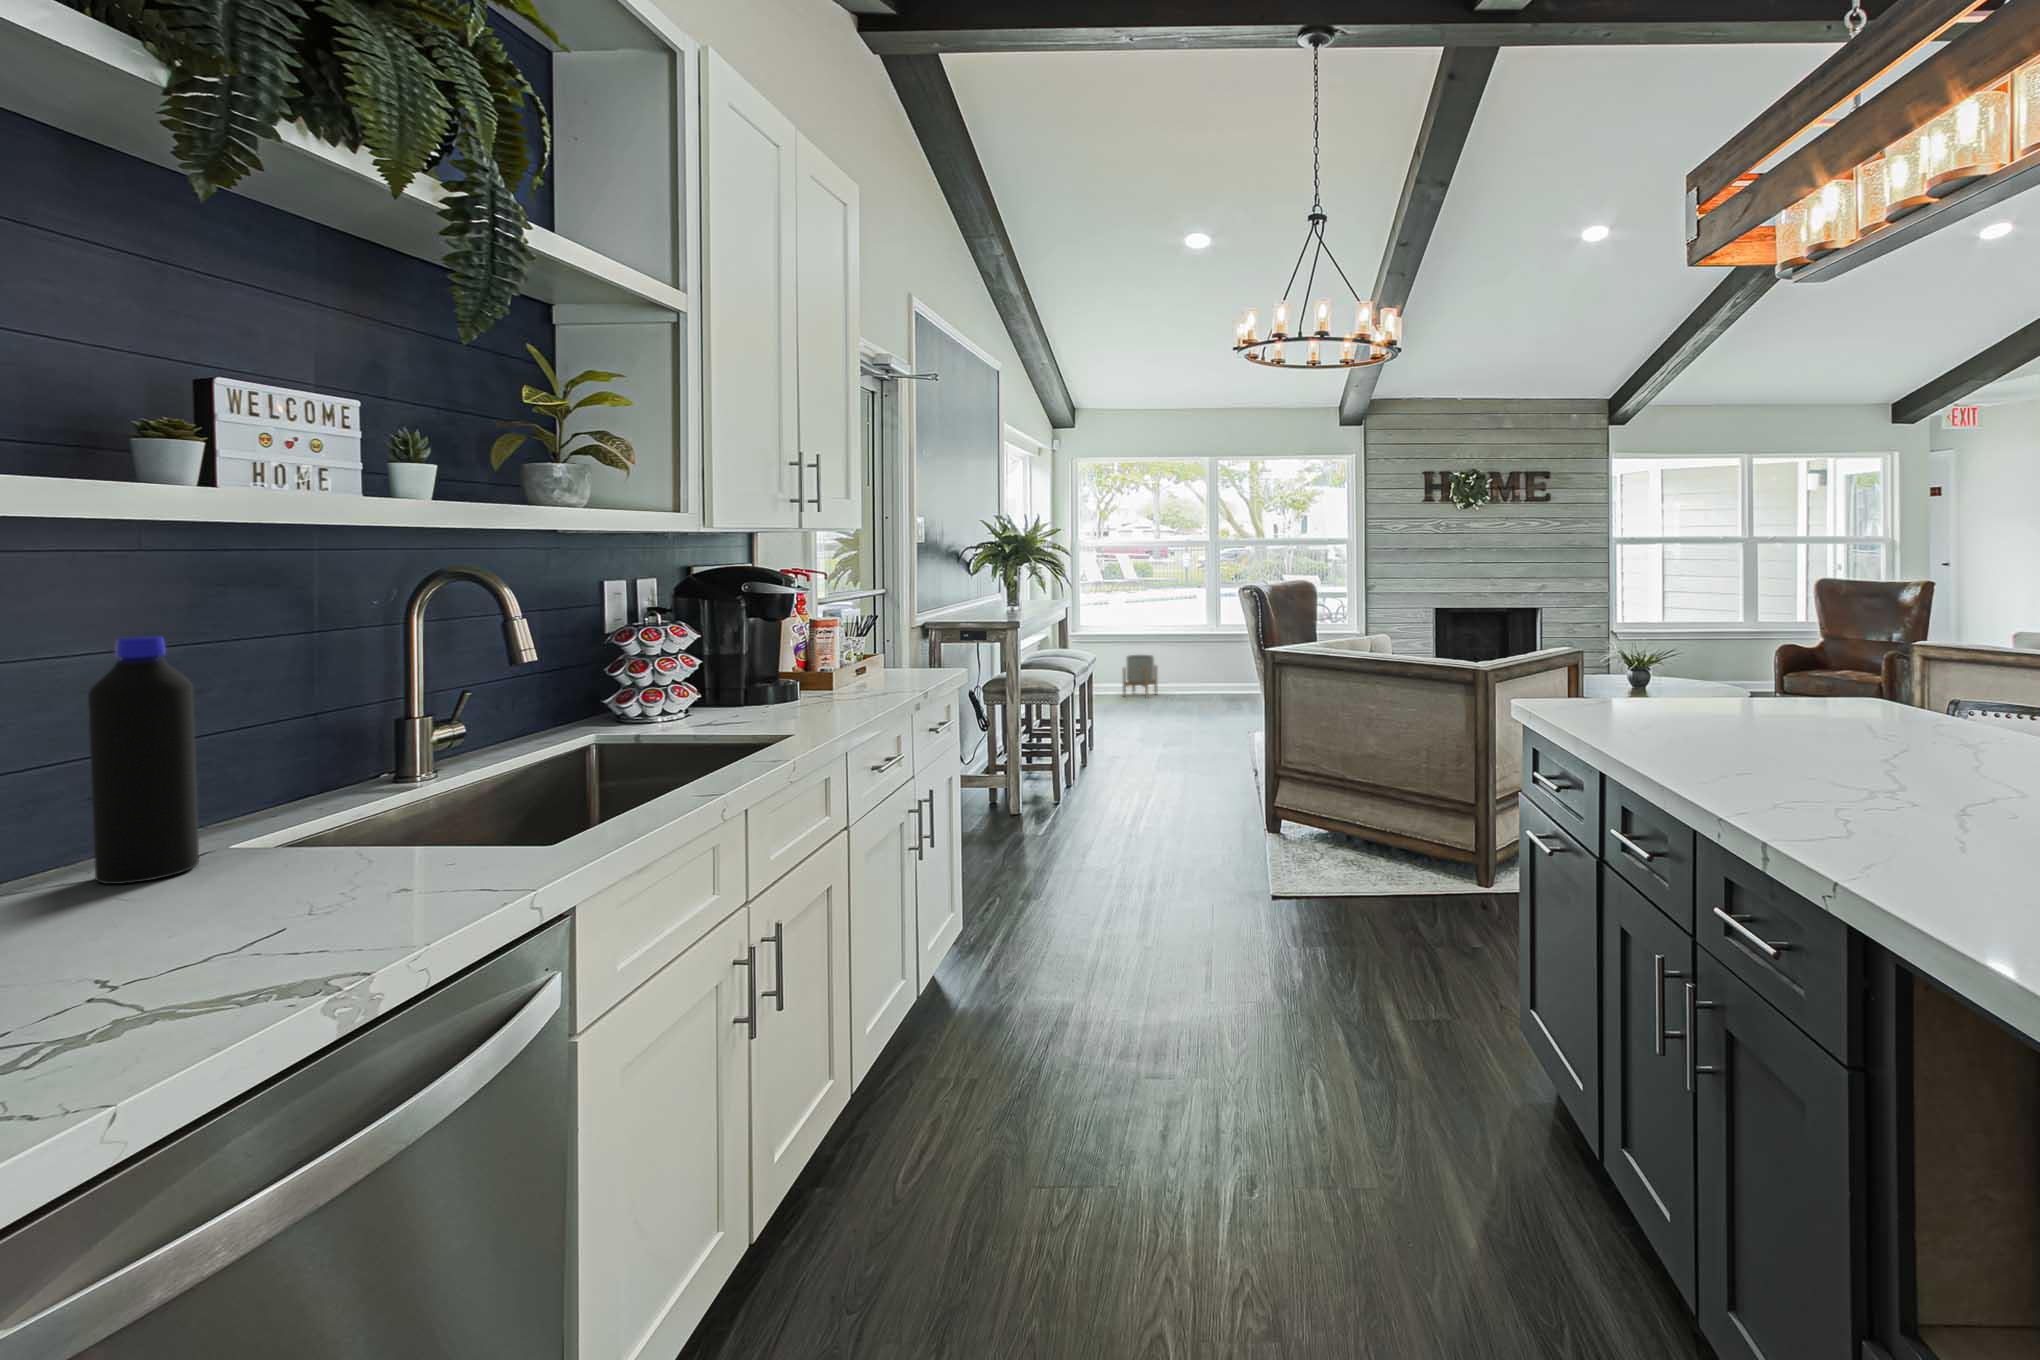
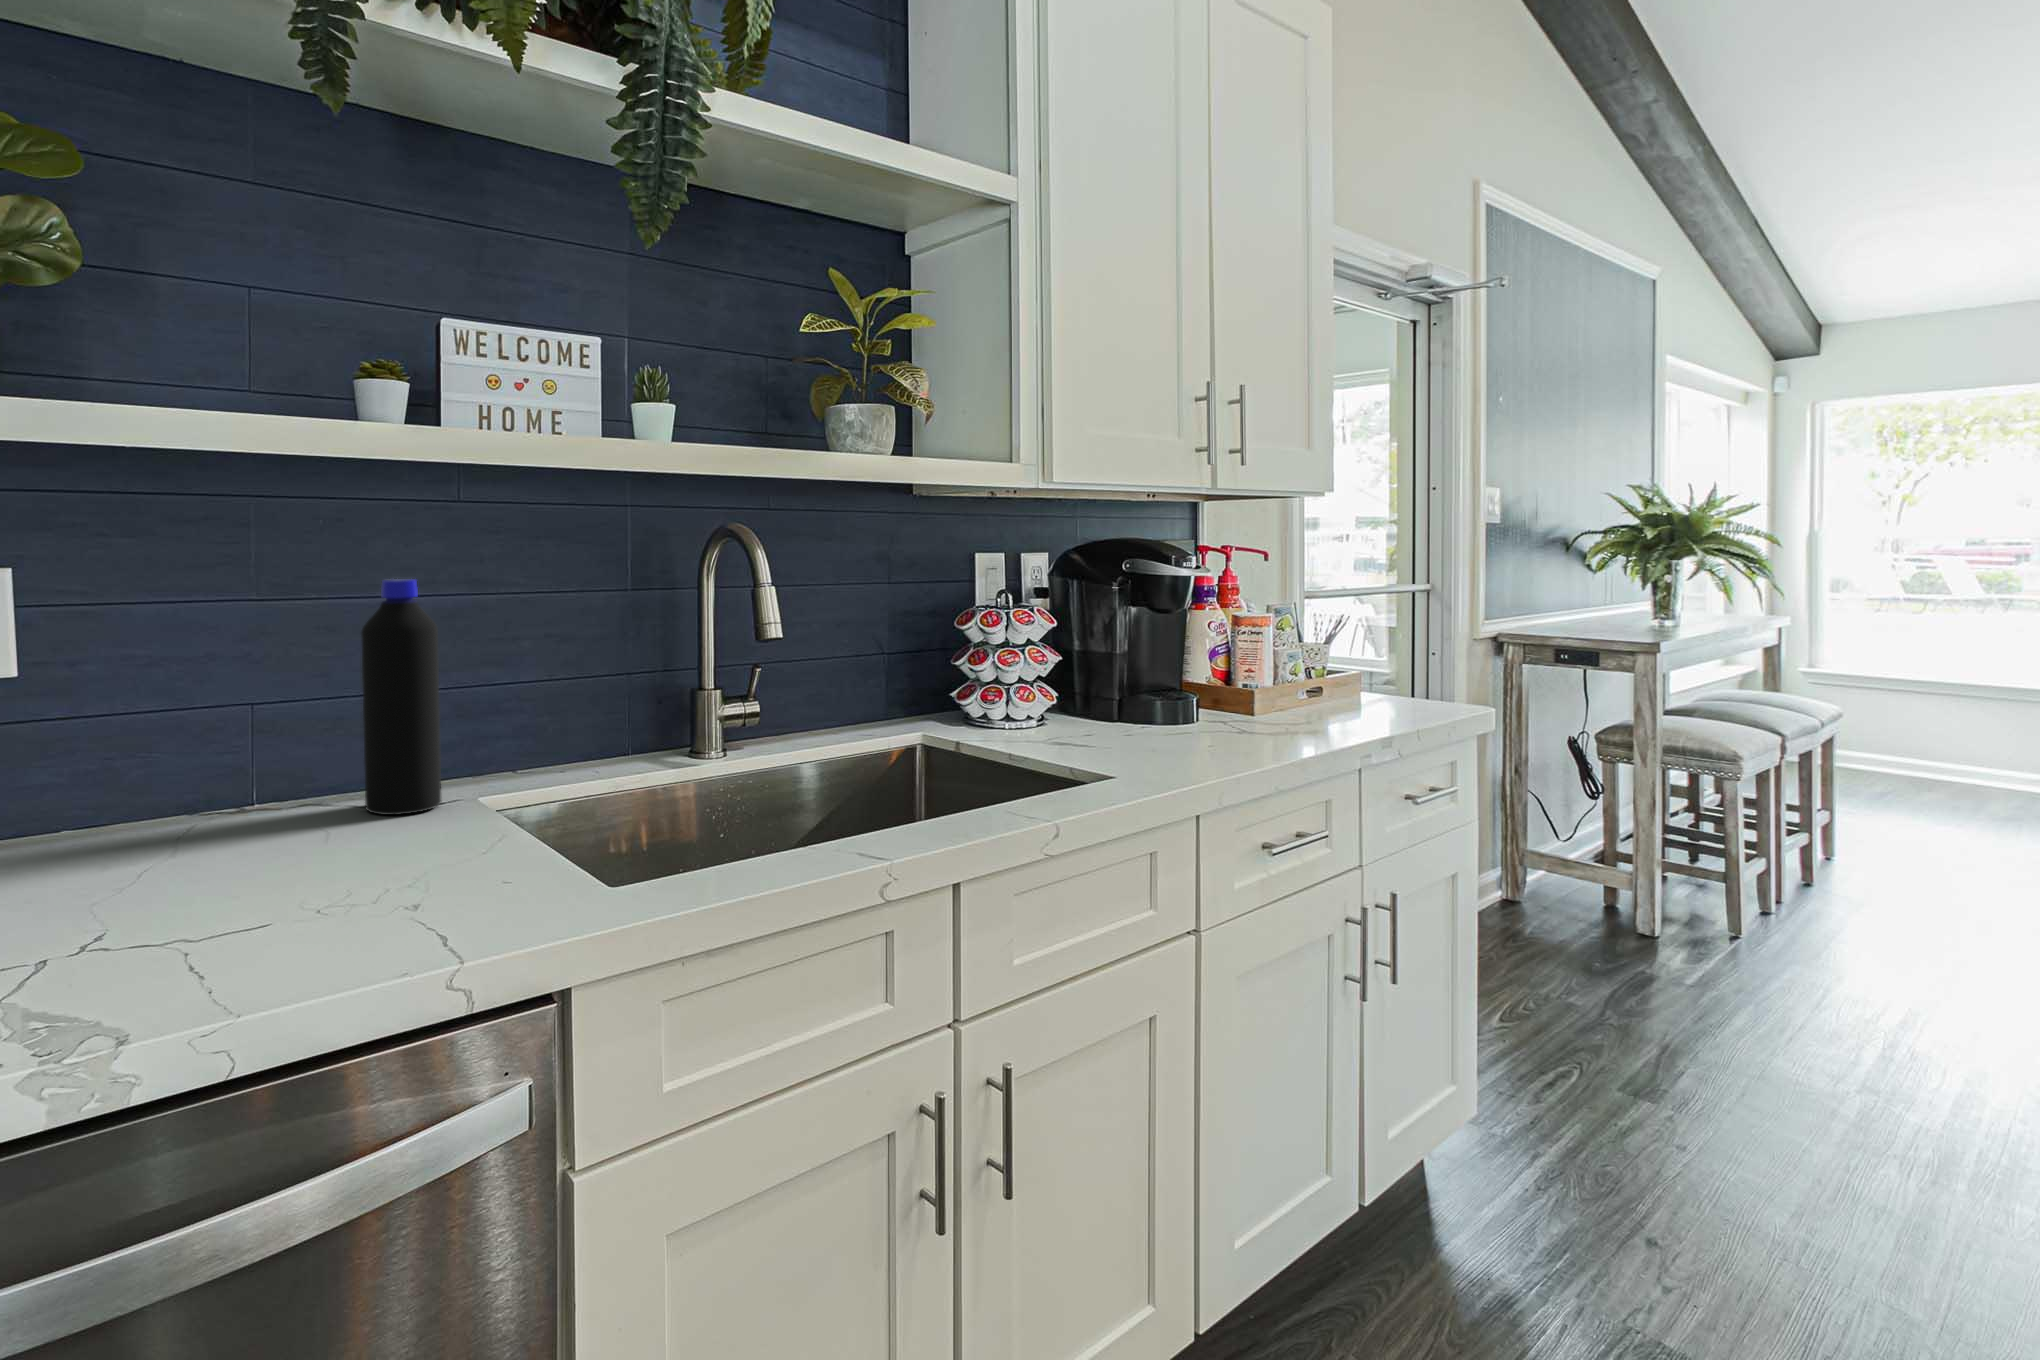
planter: present [1123,655,1158,697] -> none [1907,716,1987,790]

